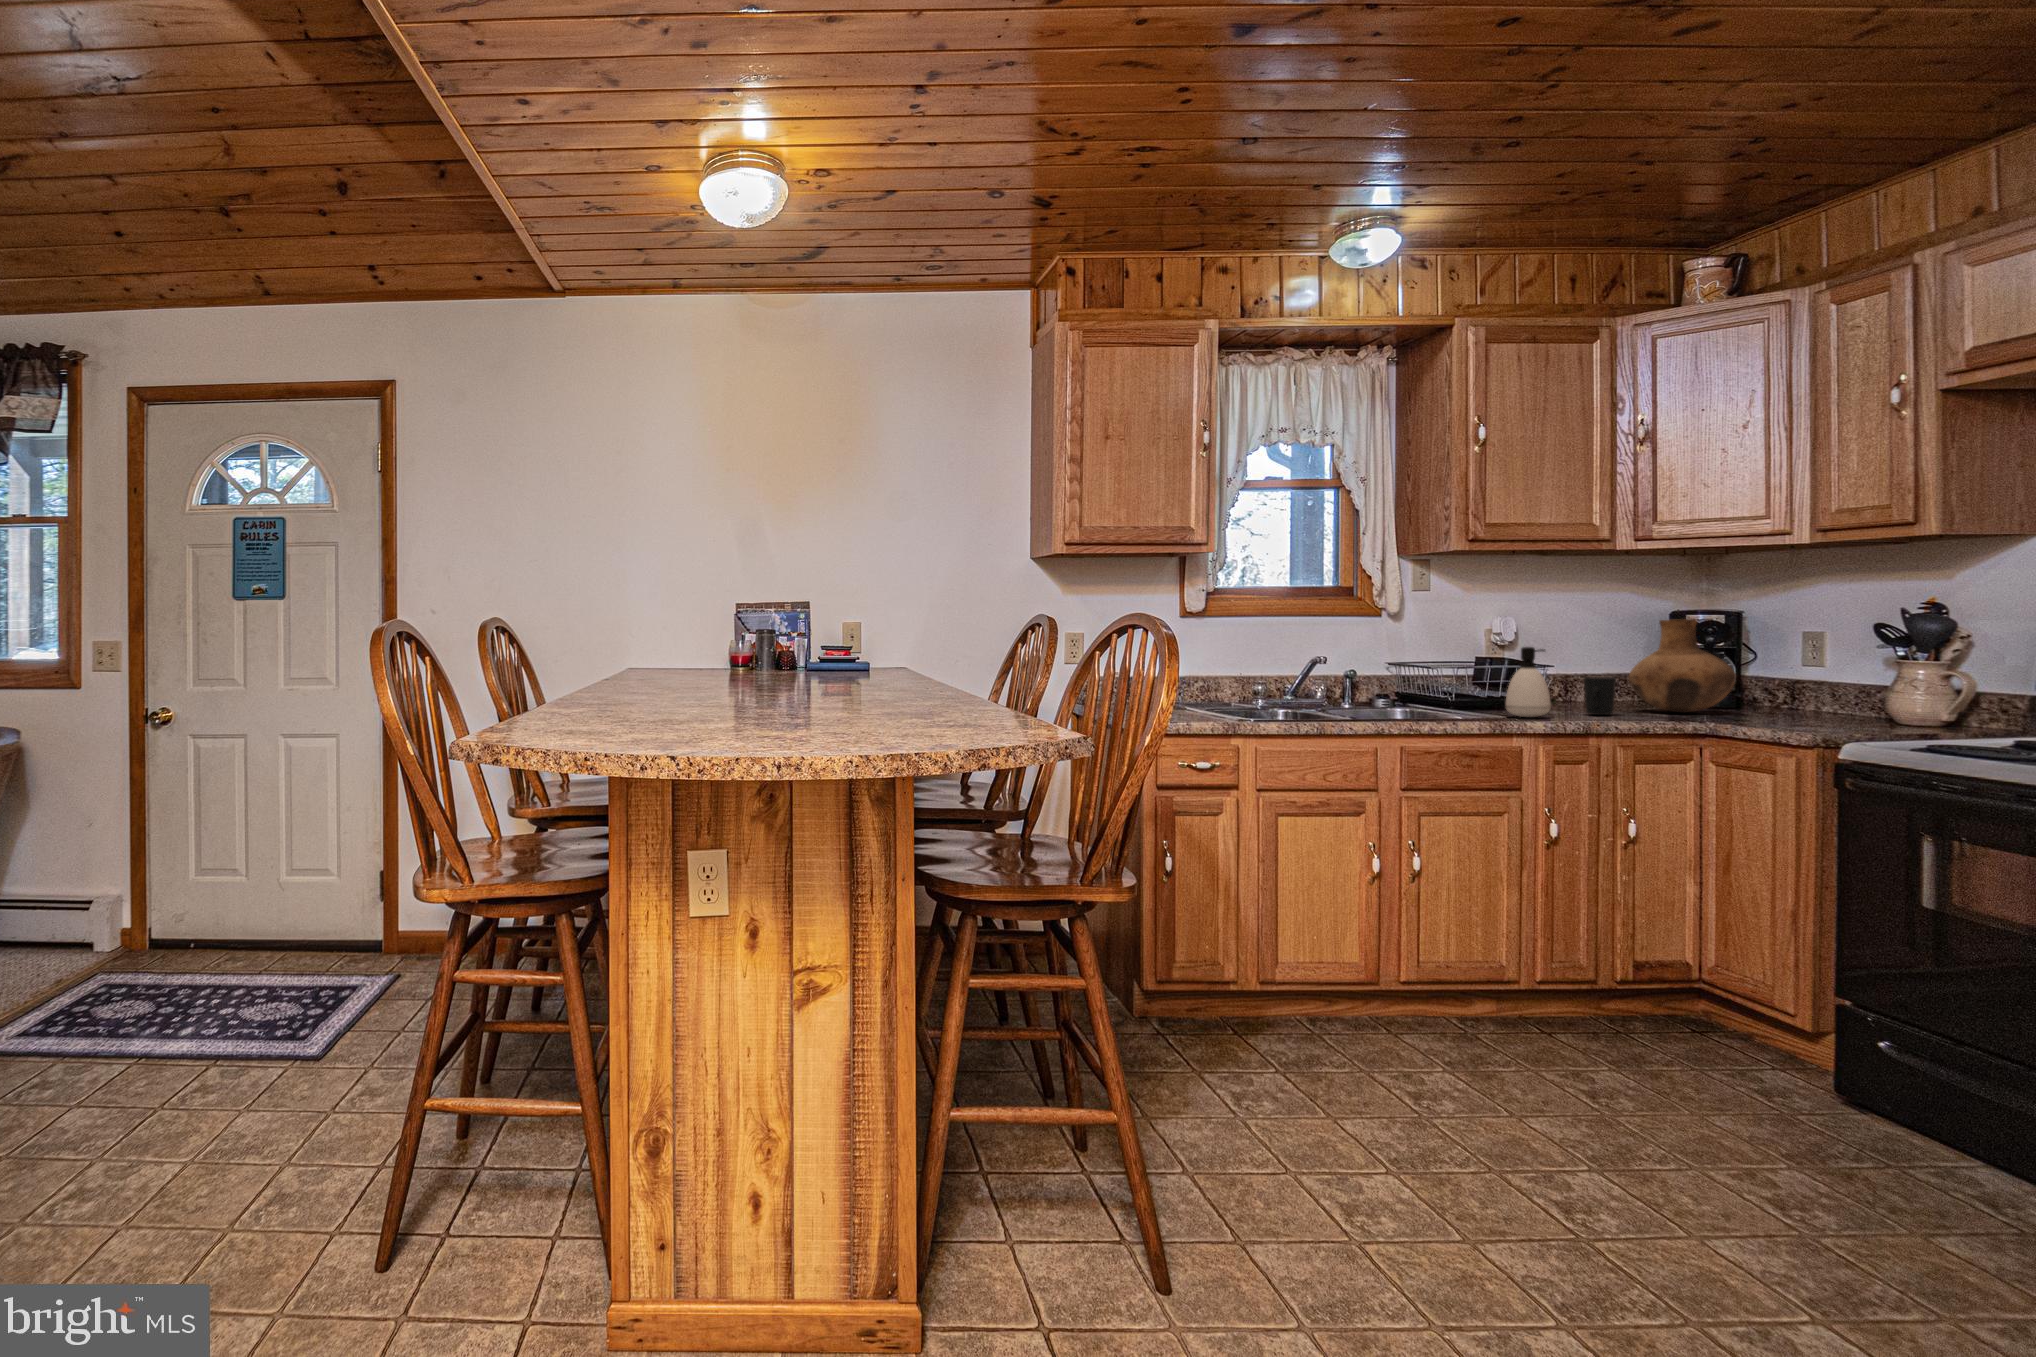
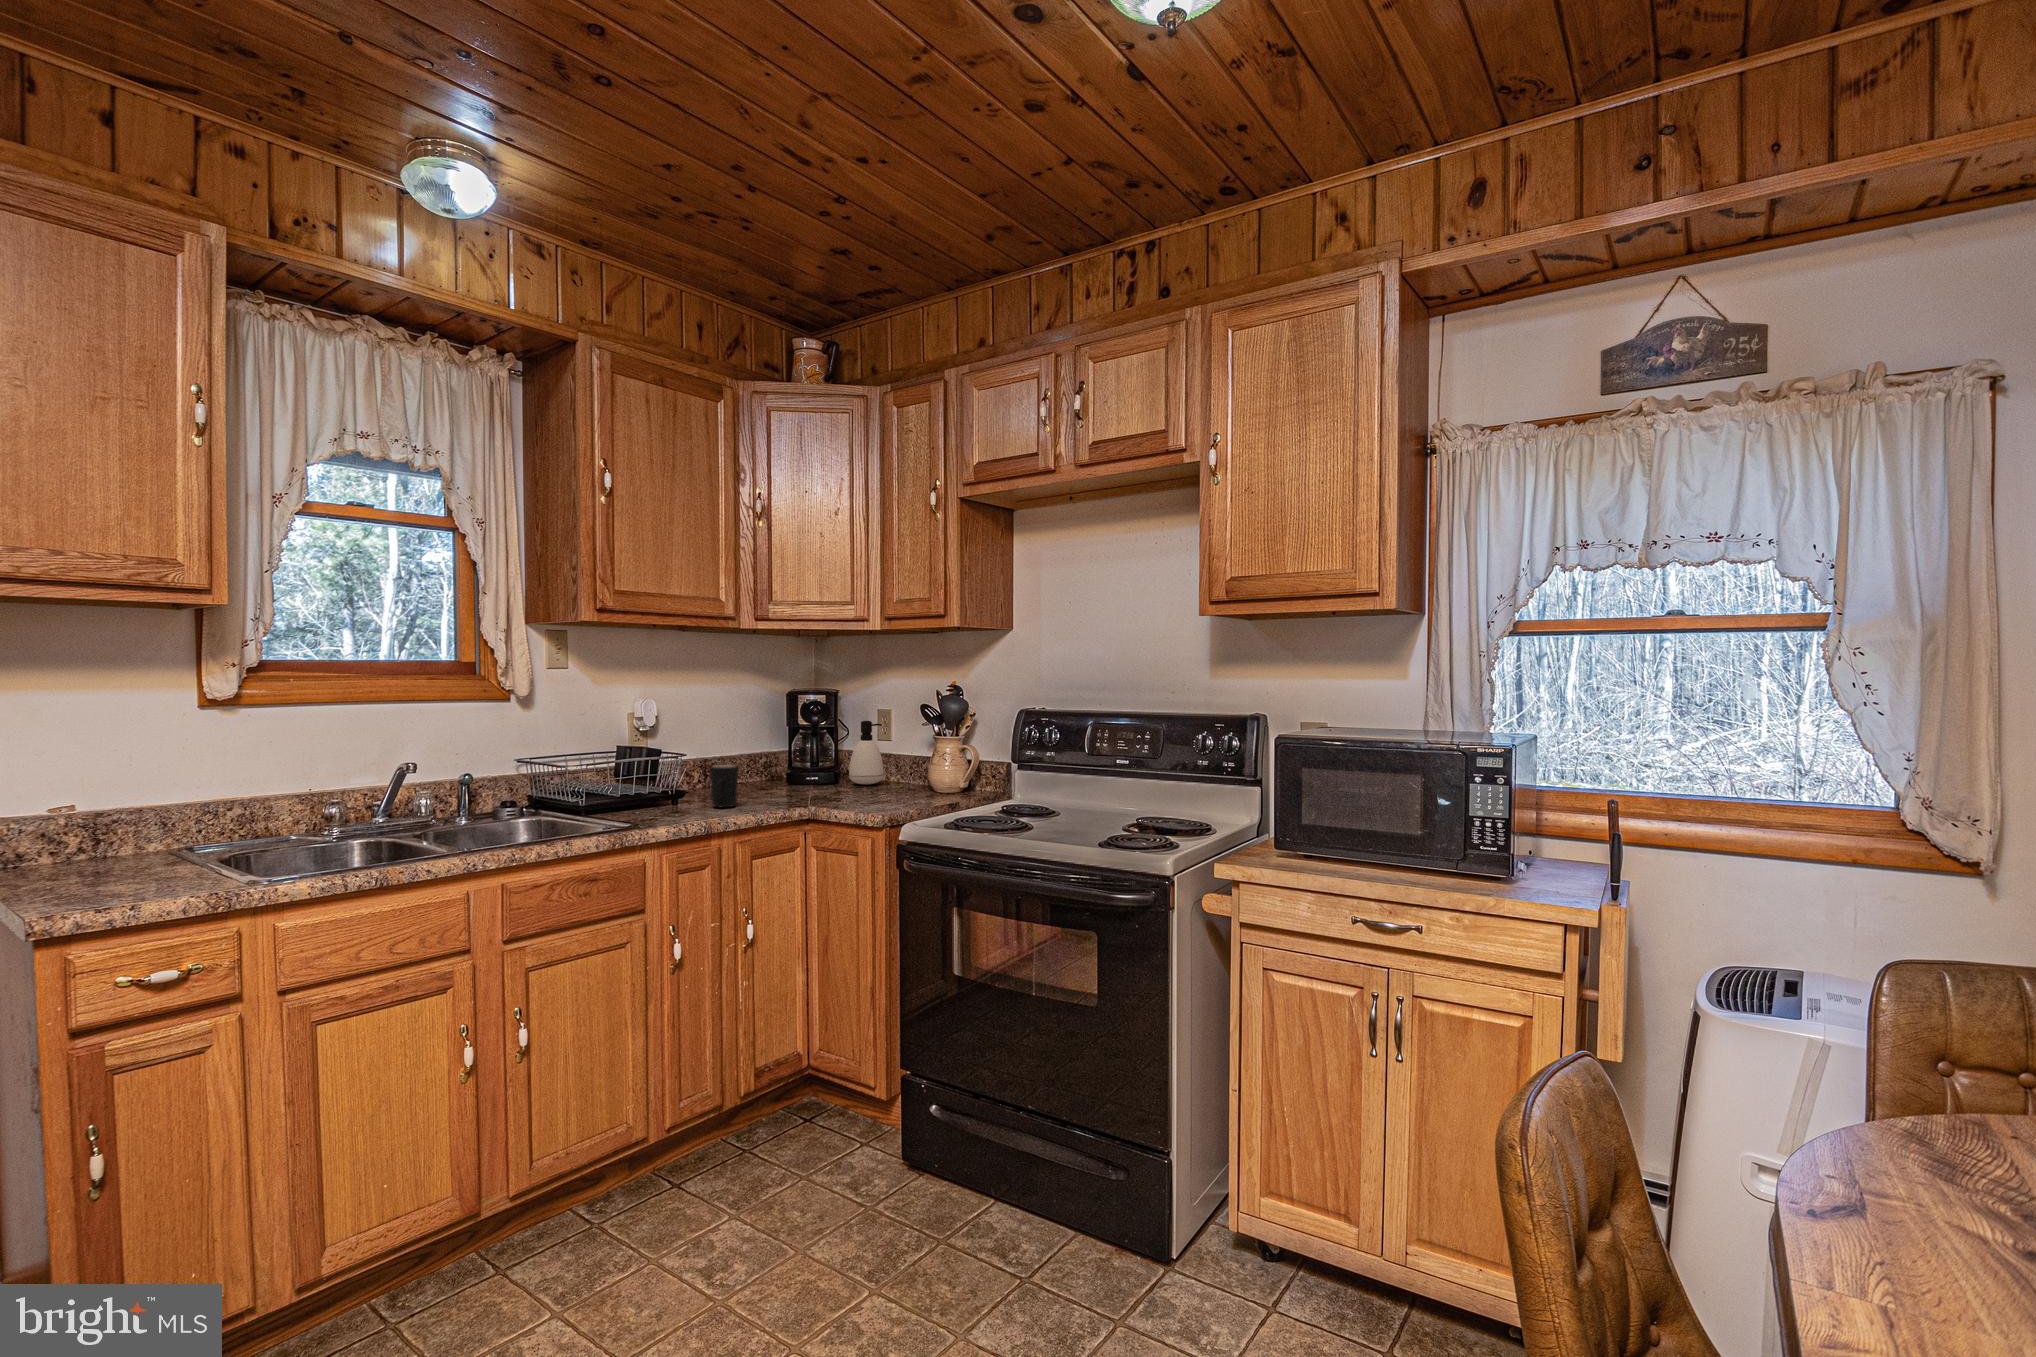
vase: present [1629,619,1736,713] -> none [750,700,835,795]
soap dispenser: present [1506,647,1551,717] -> present [849,721,884,785]

